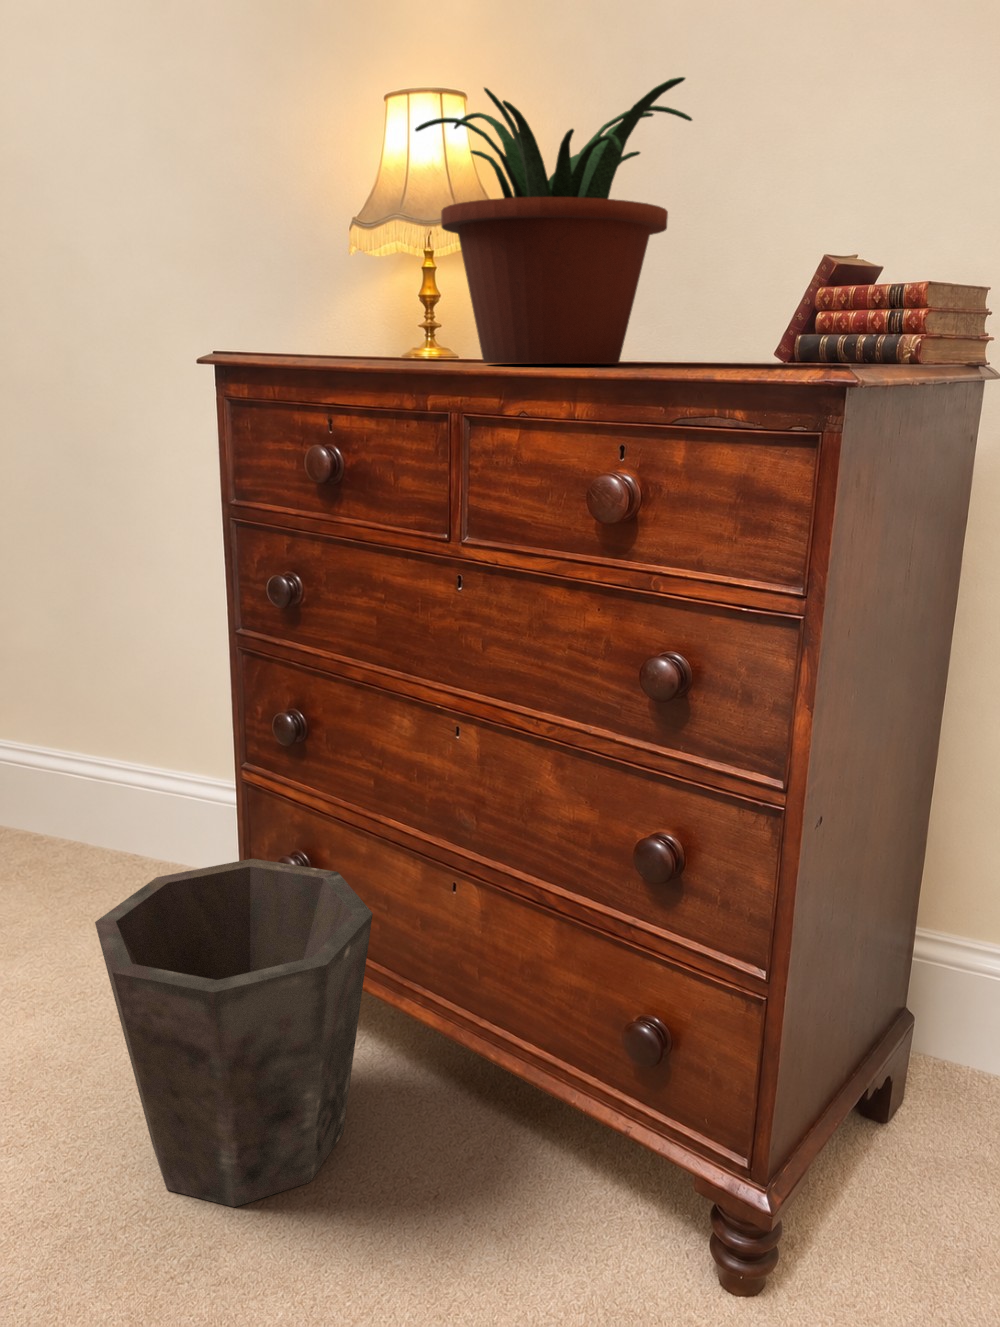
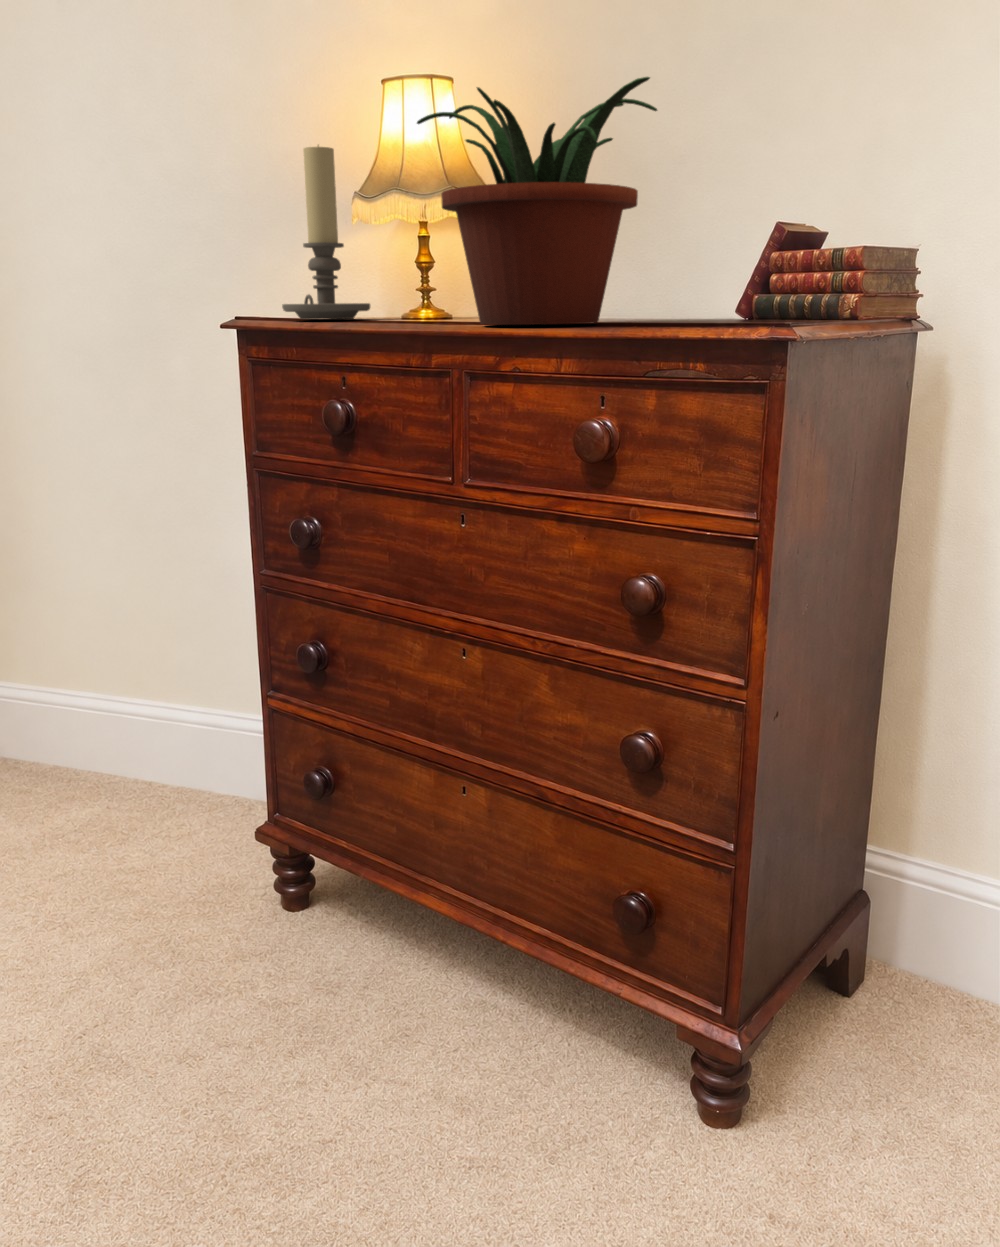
candle holder: none [266,160,365,356] -> present [282,145,370,320]
waste bin: present [95,859,373,1207] -> none [146,770,391,1072]

